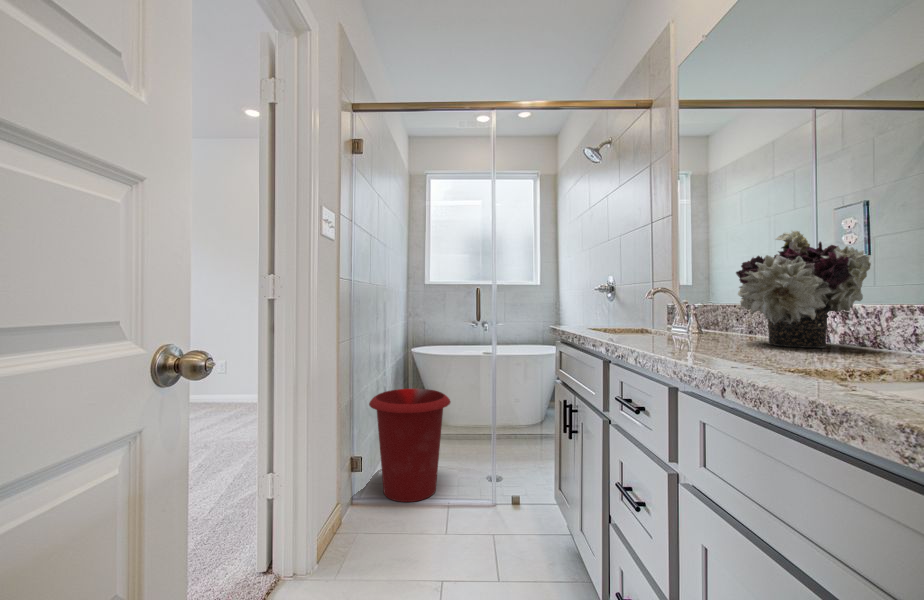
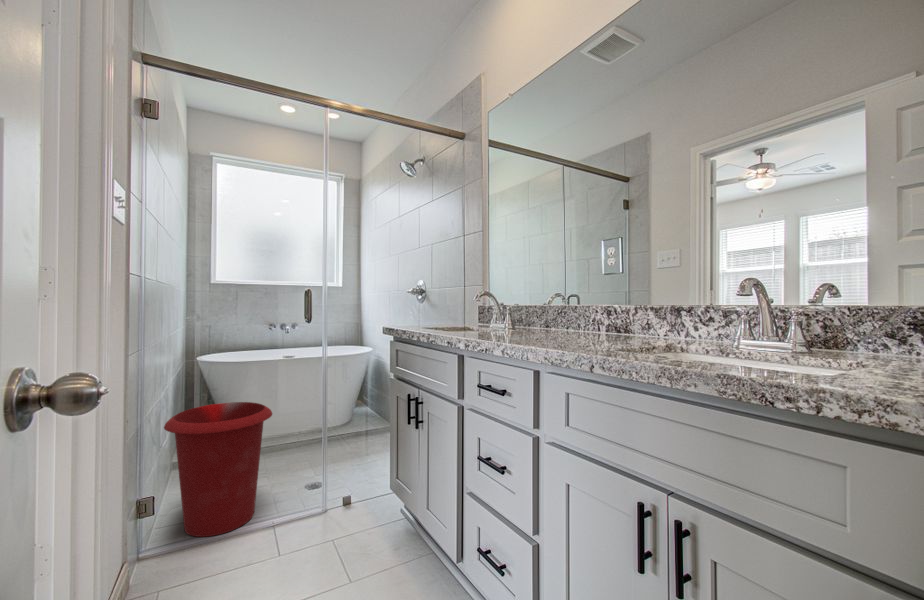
flower arrangement: present [736,231,871,348] -> none [547,252,624,336]

